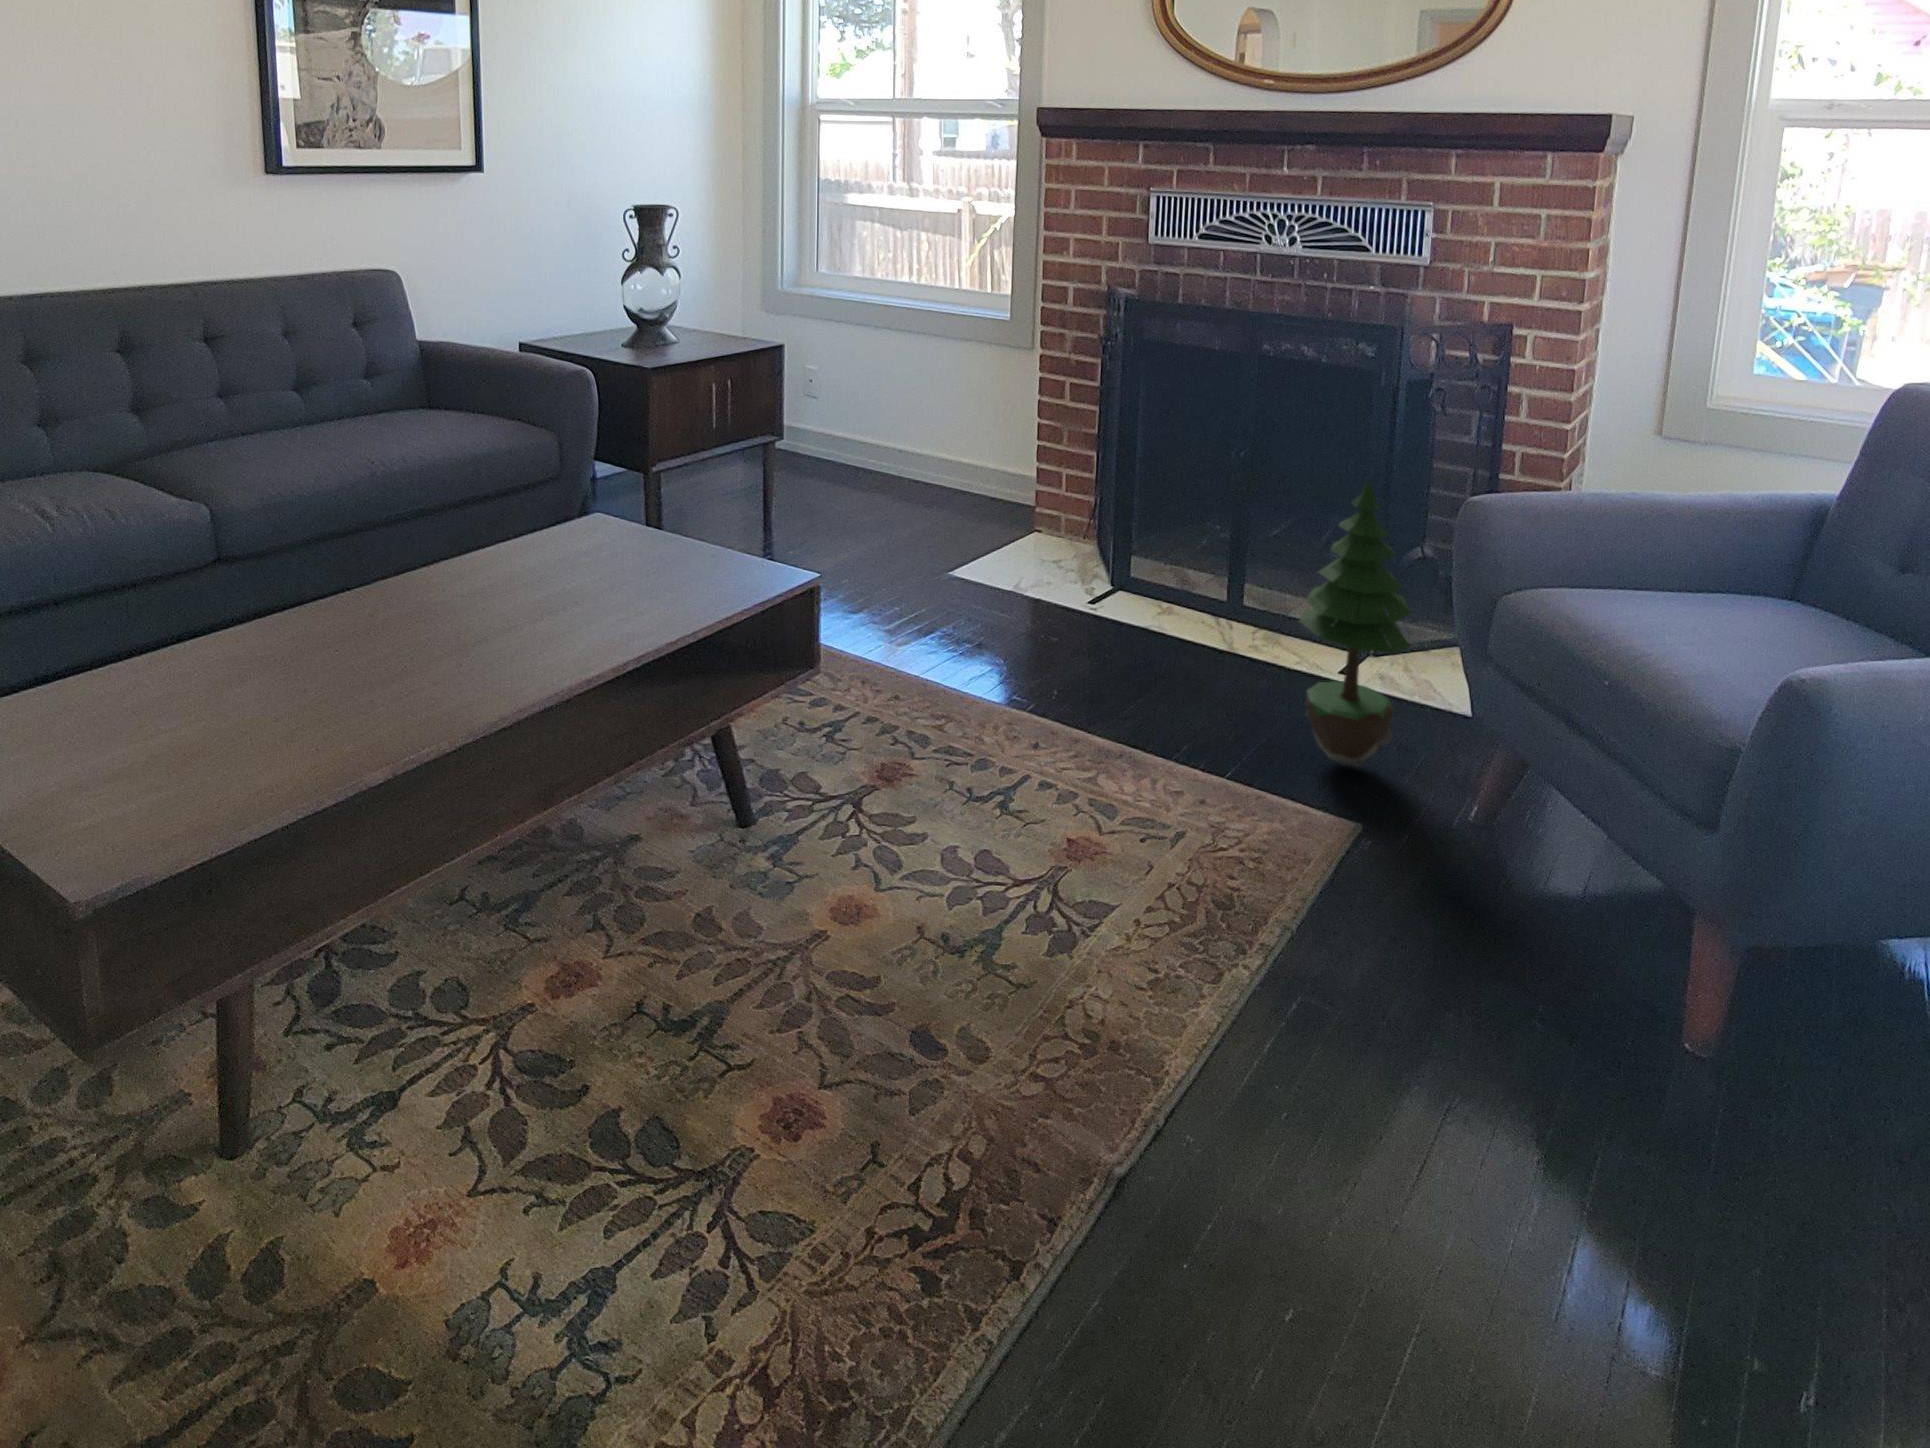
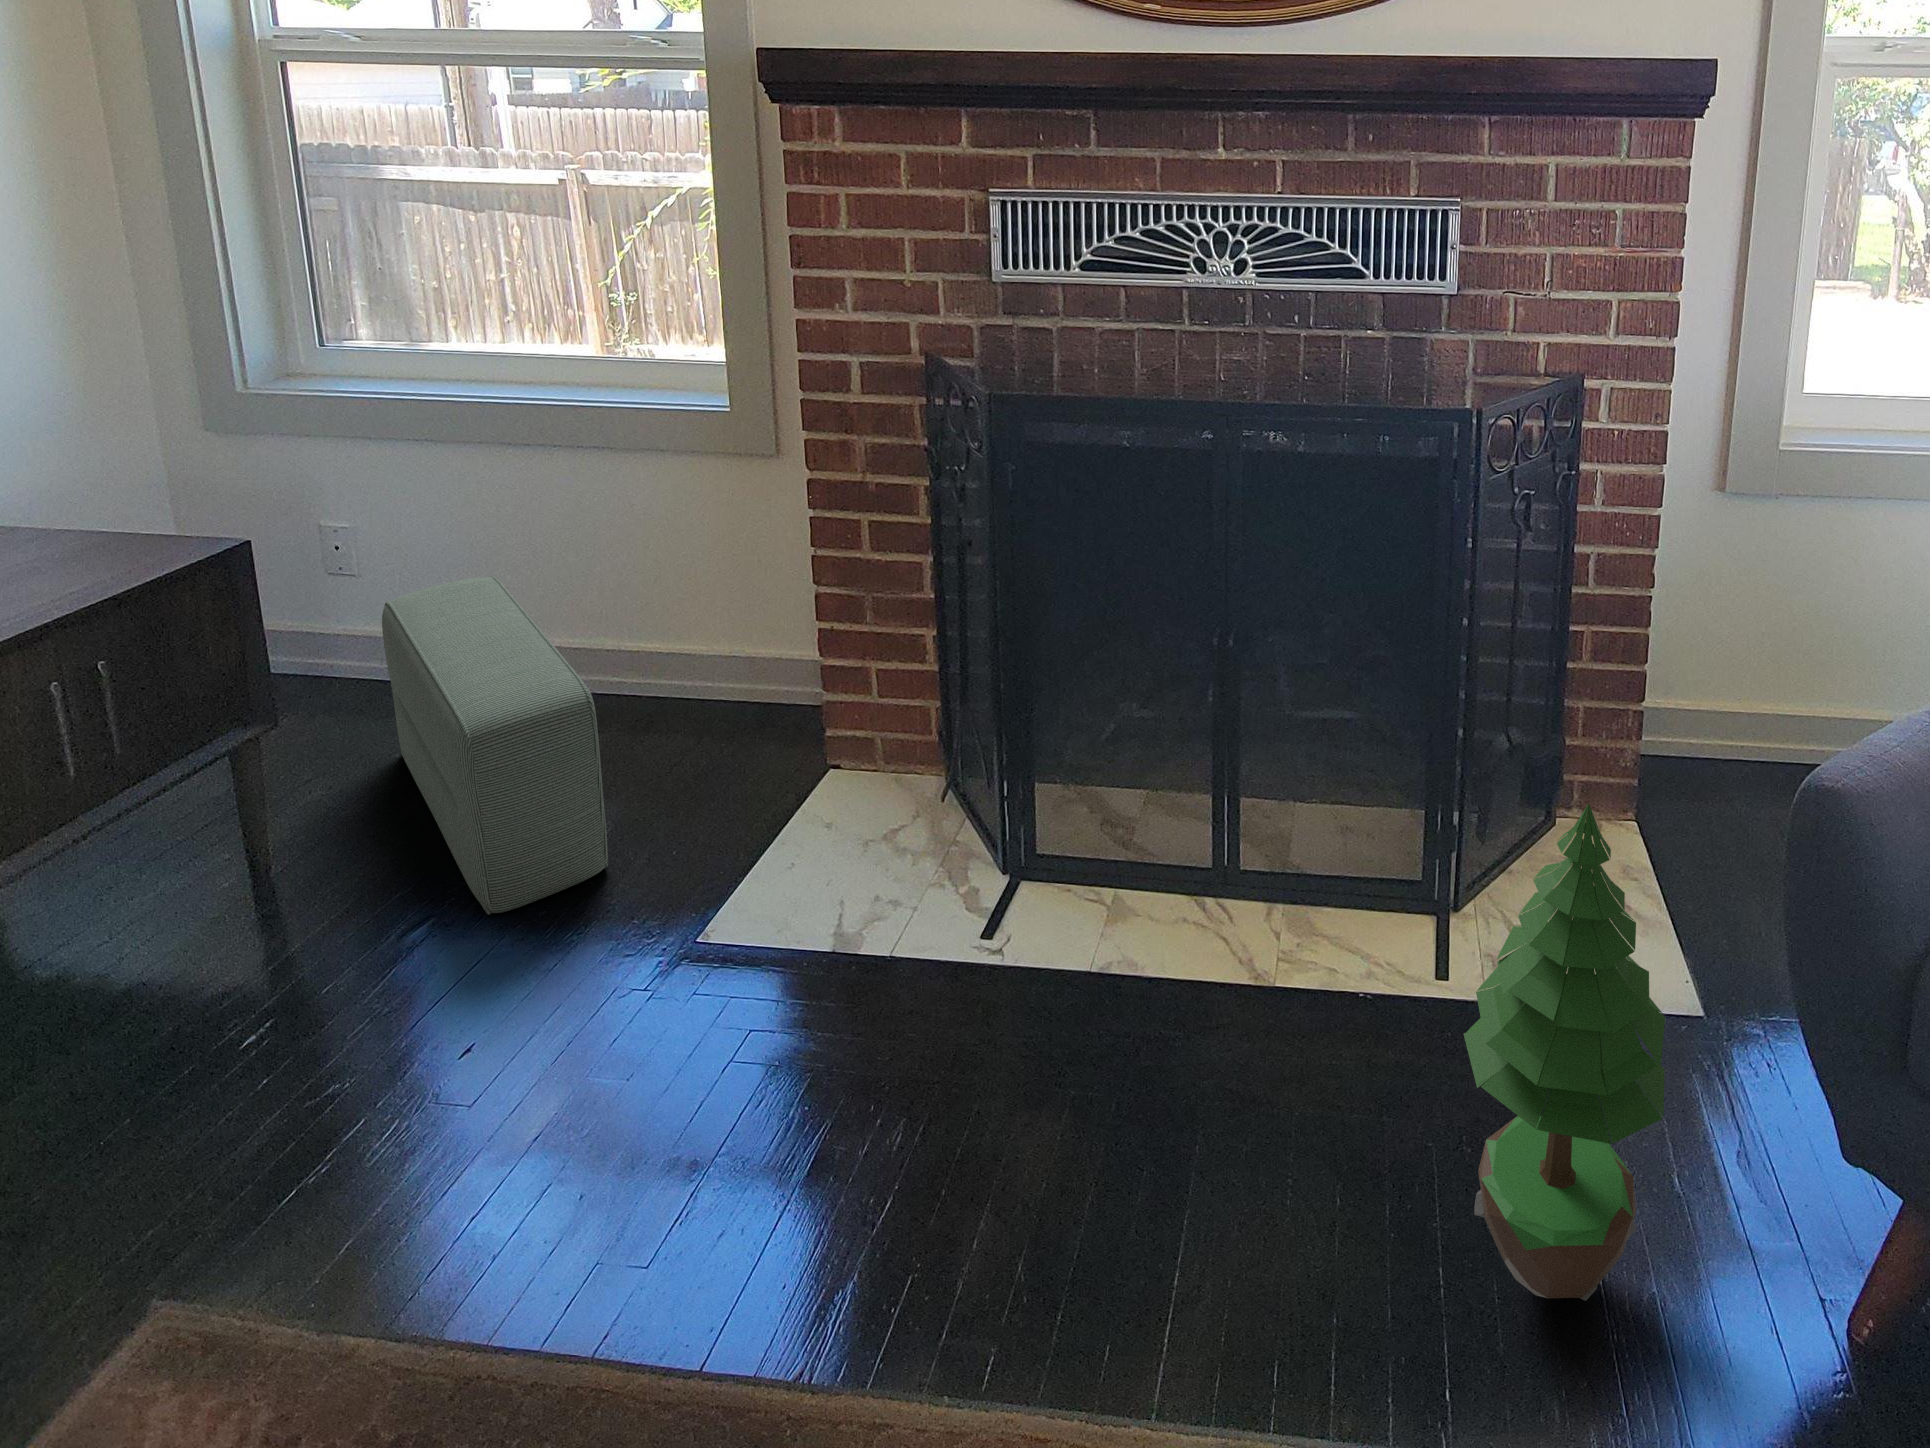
pouf: none [828,396,921,543] -> present [382,576,608,915]

